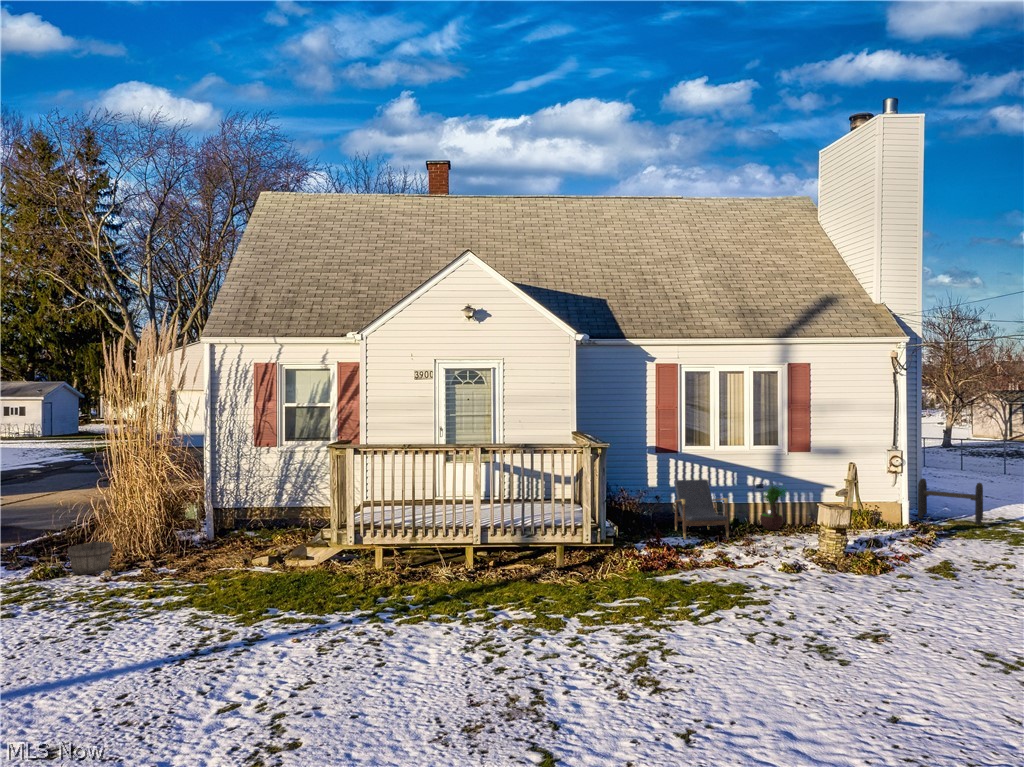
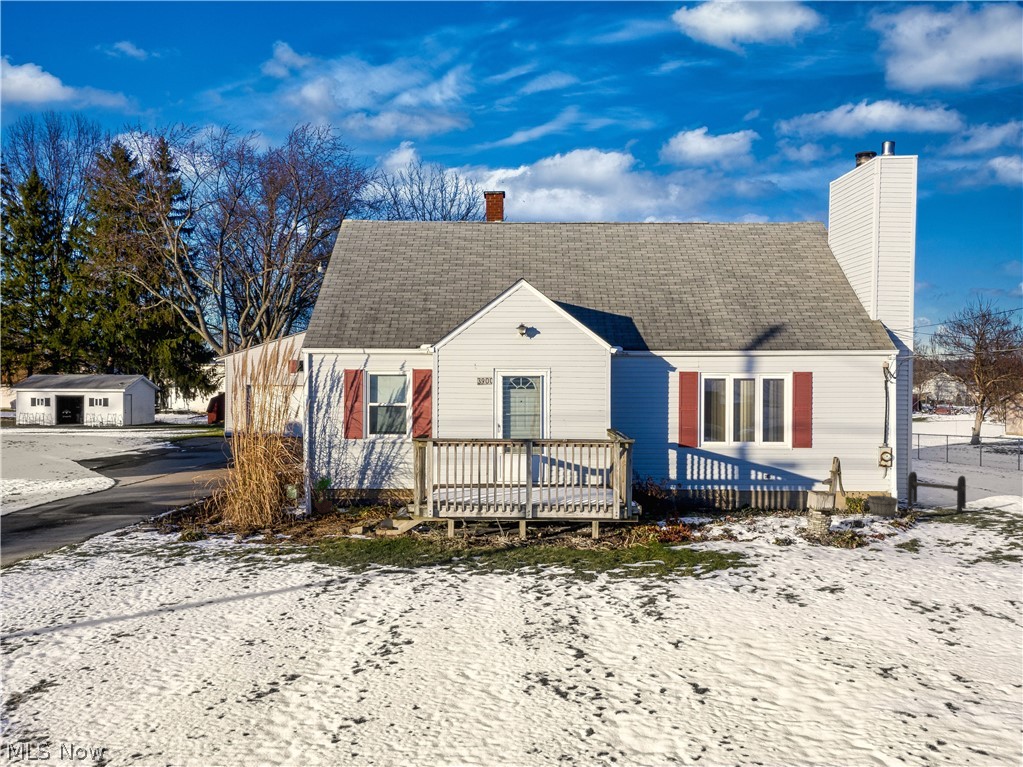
lounge chair: present [675,479,729,539] -> none [692,470,737,519]
potted tree: present [760,485,787,530] -> present [312,477,333,513]
wooden bucket: present [68,540,113,574] -> present [868,493,898,517]

